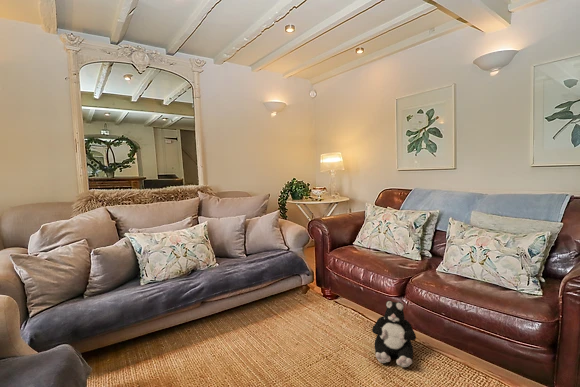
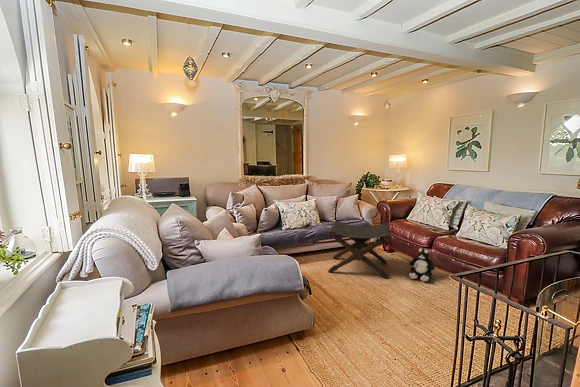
footstool: none [219,258,341,370] -> present [328,221,392,279]

